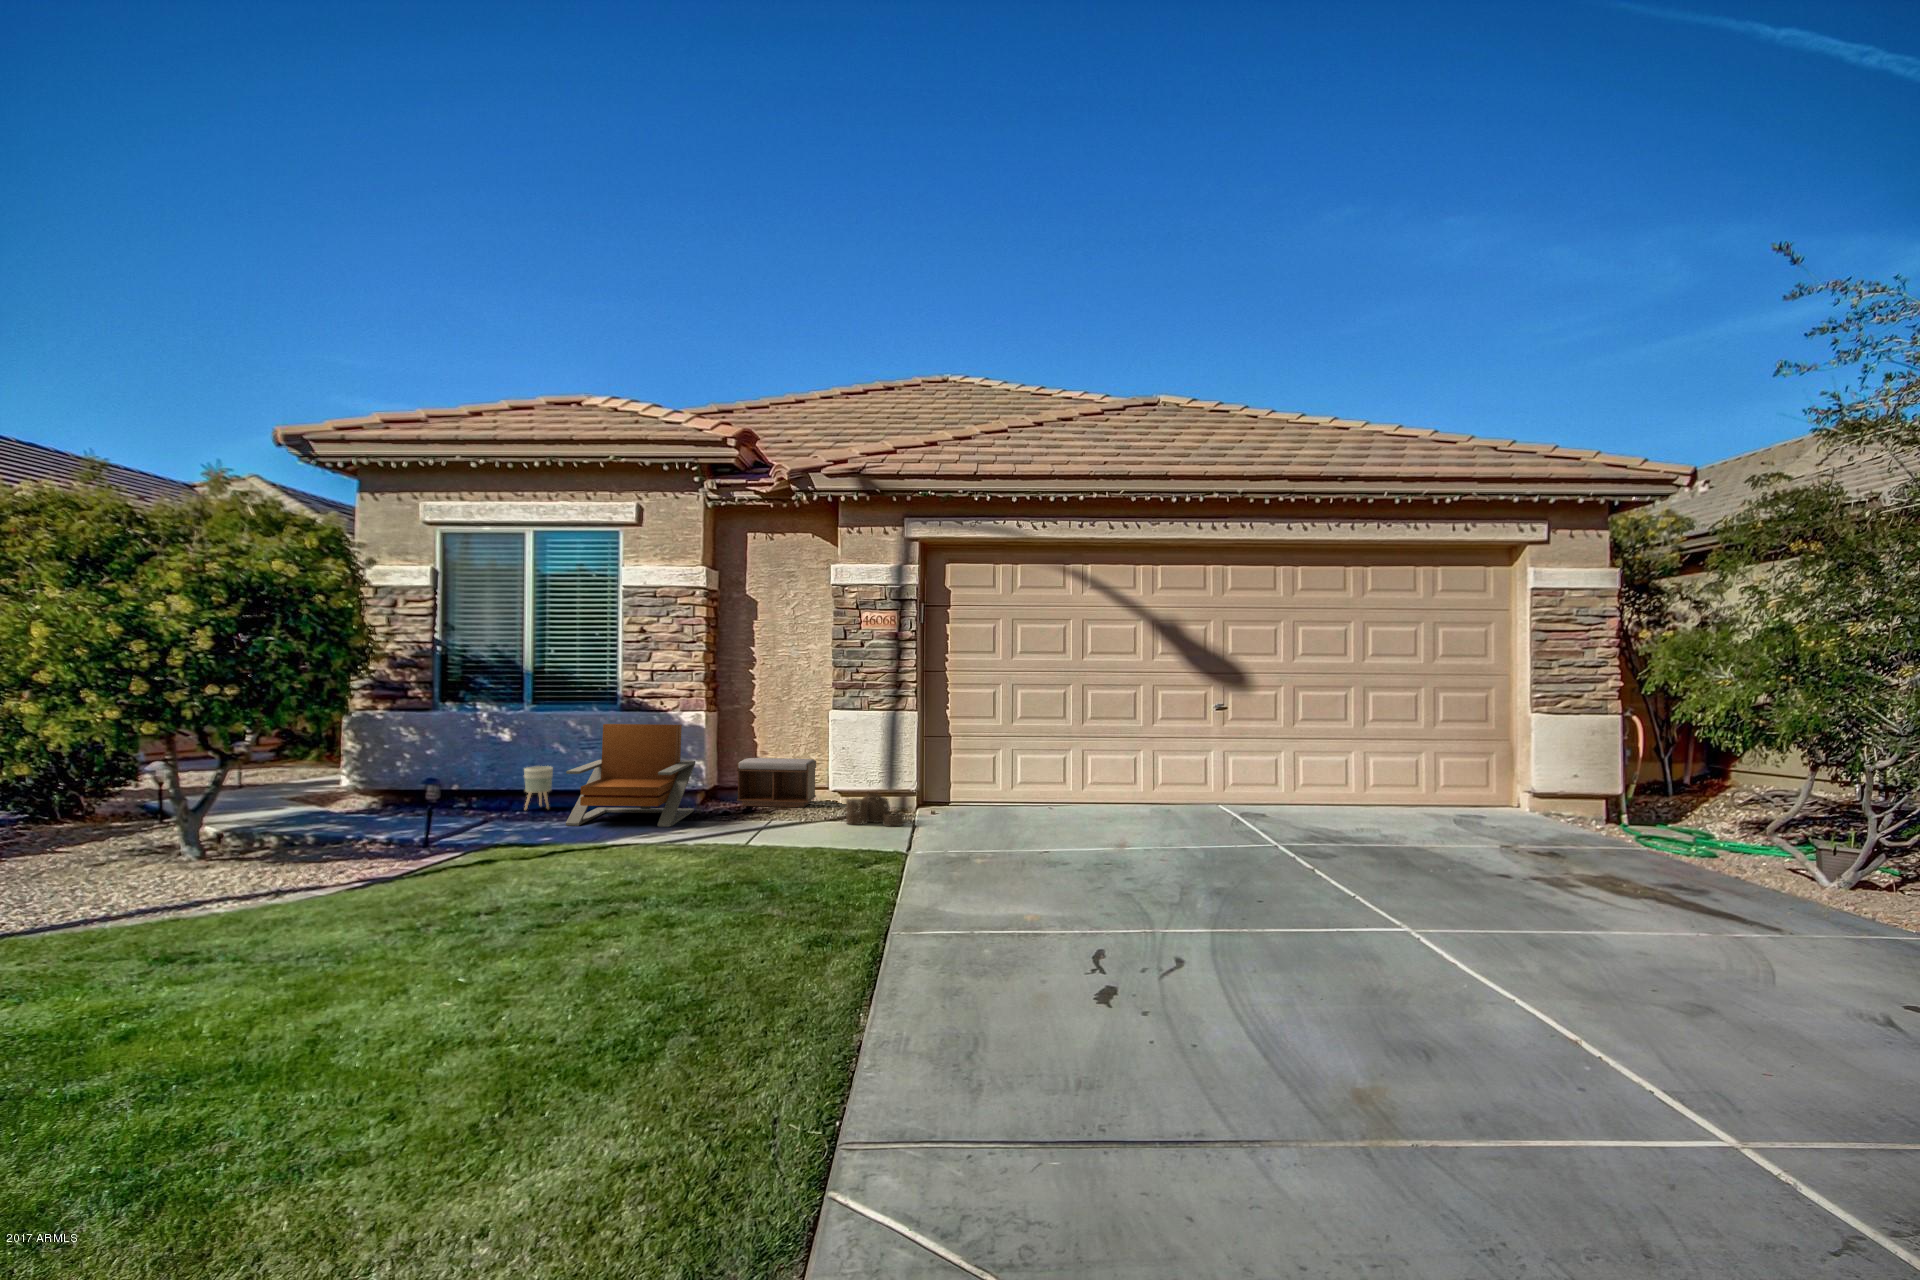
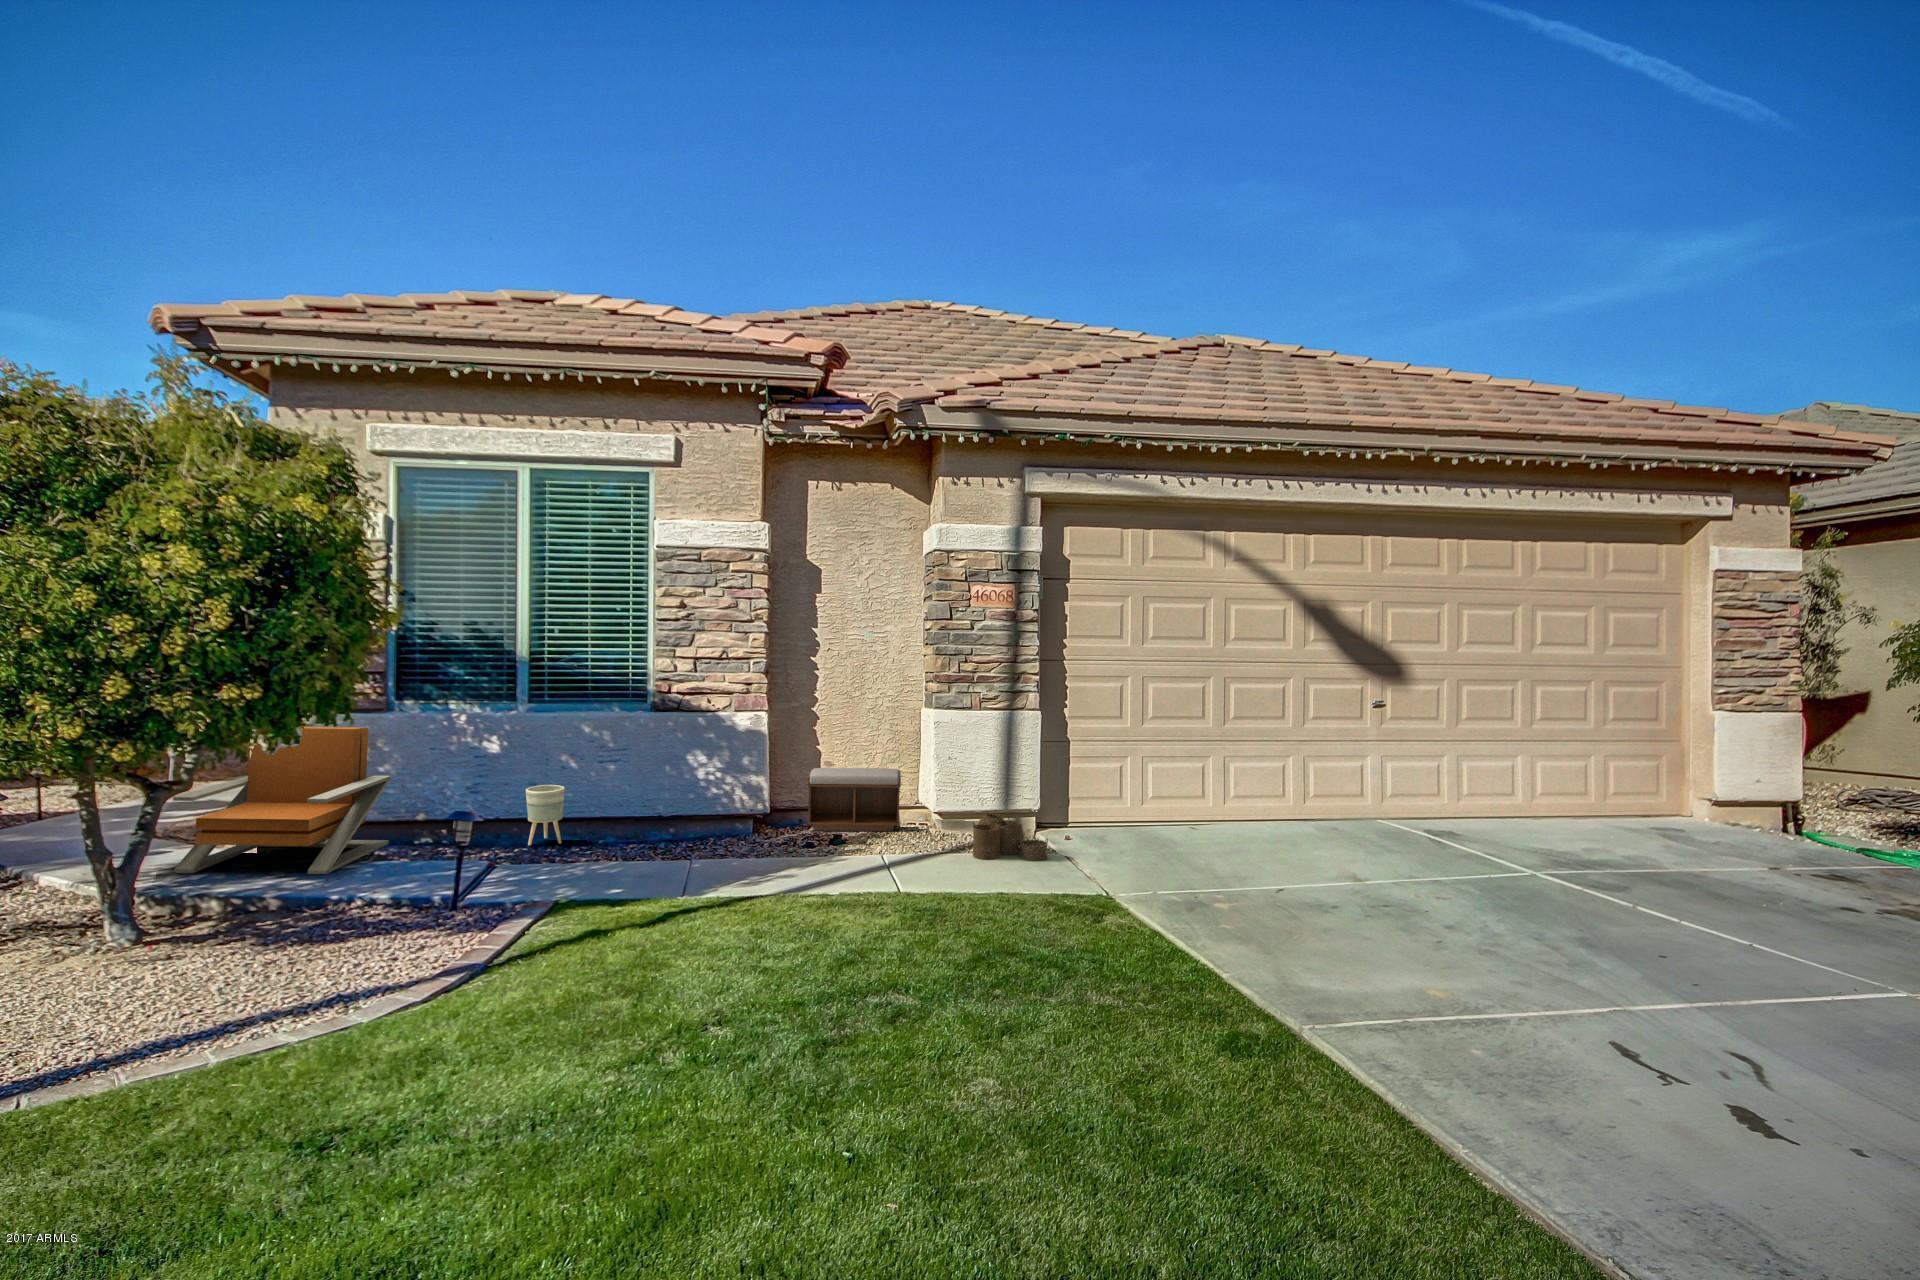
lounge chair: present [566,724,696,827] -> present [173,726,391,874]

